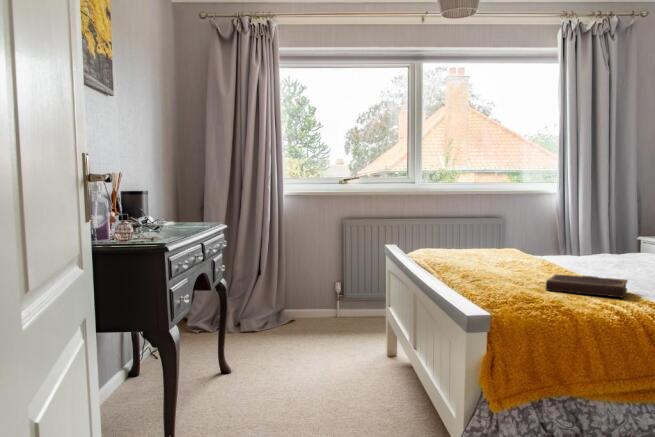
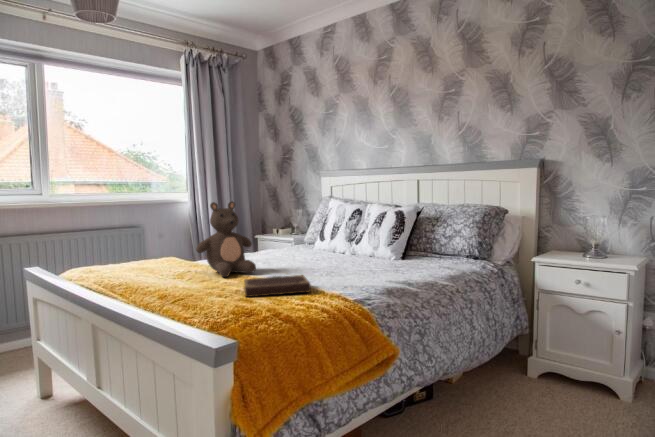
teddy bear: none [522,193,589,273] -> present [196,201,256,277]

